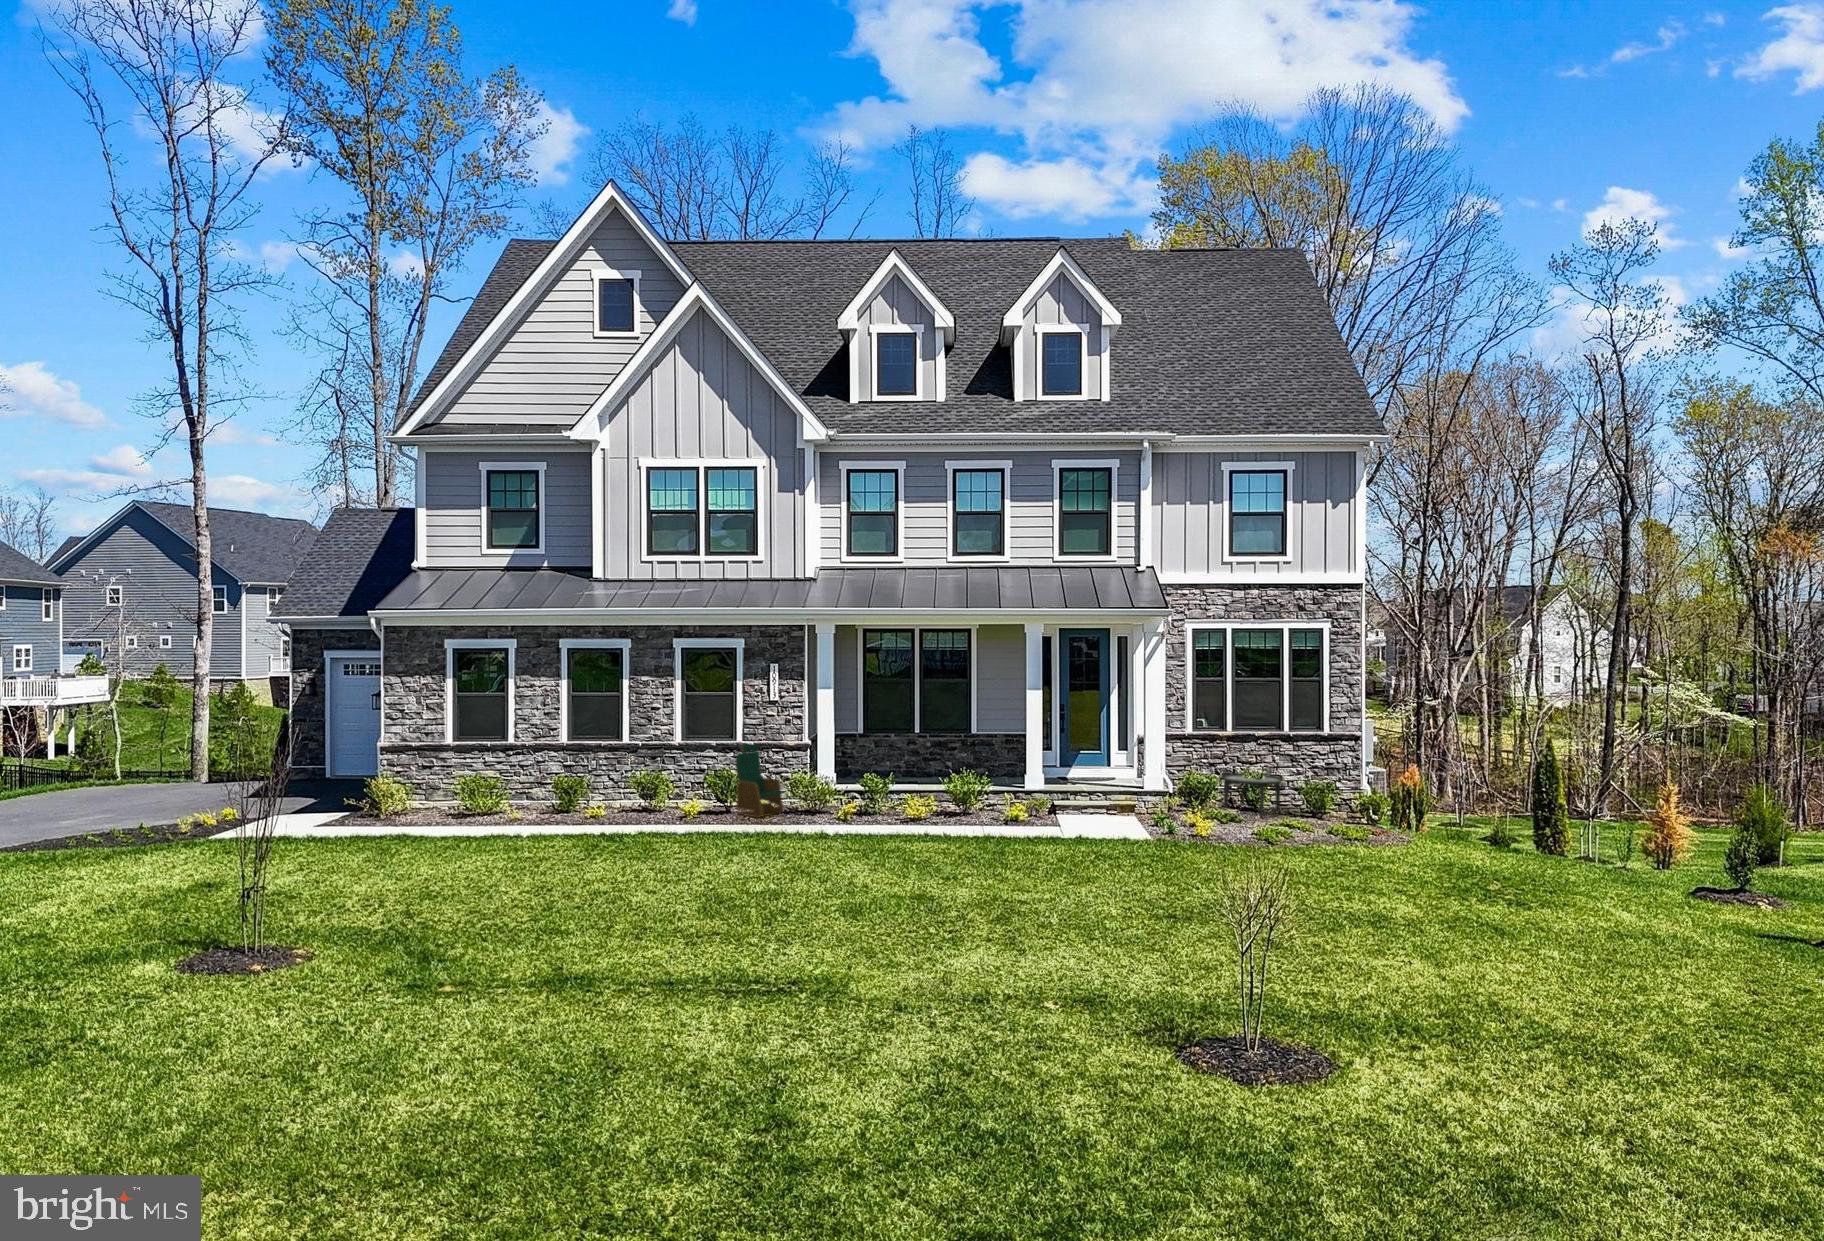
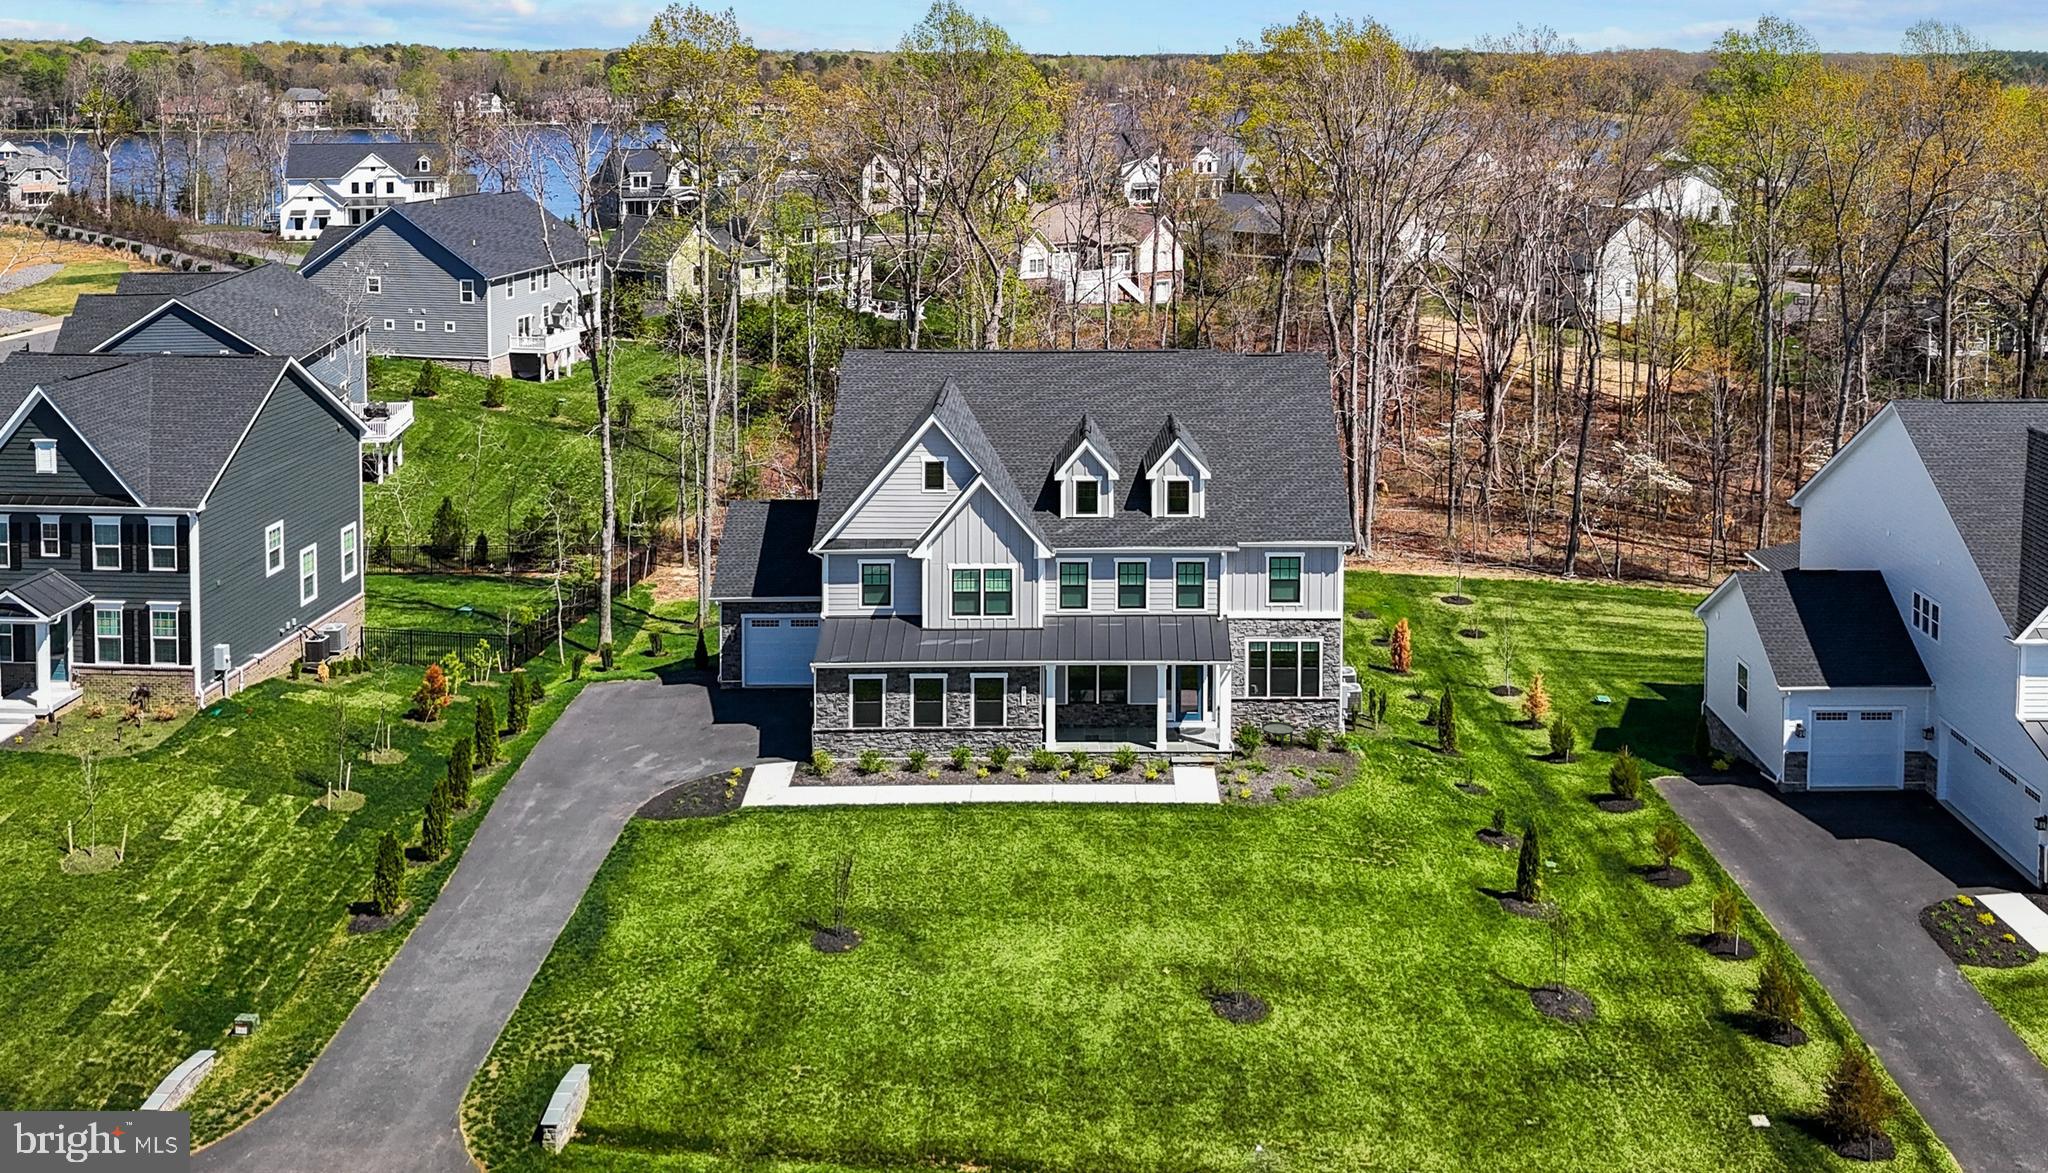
armchair: present [736,744,783,818] -> none [1011,726,1036,767]

